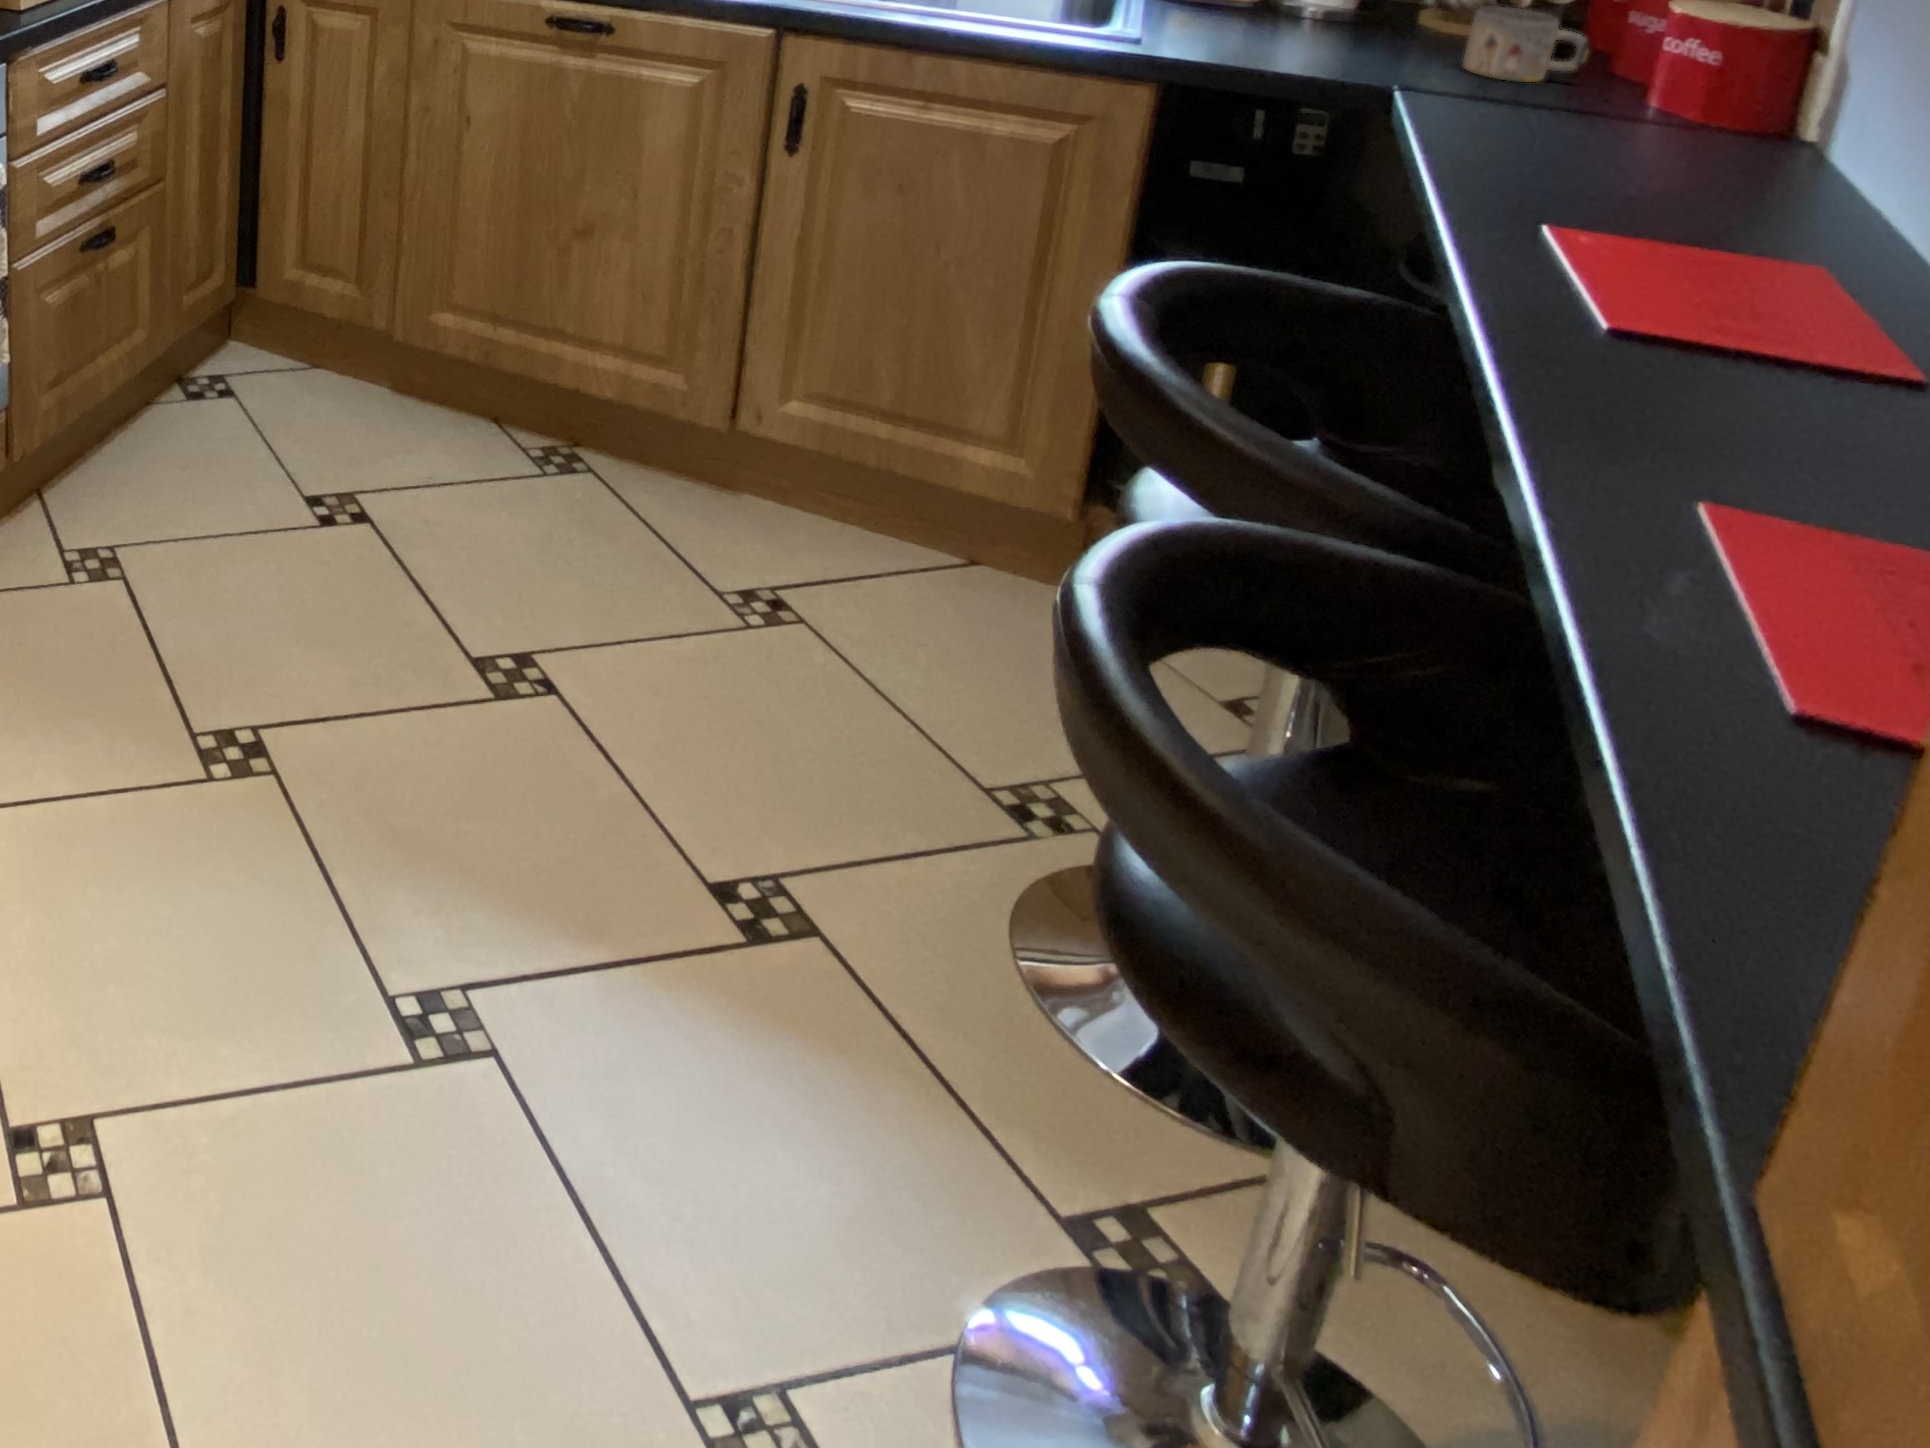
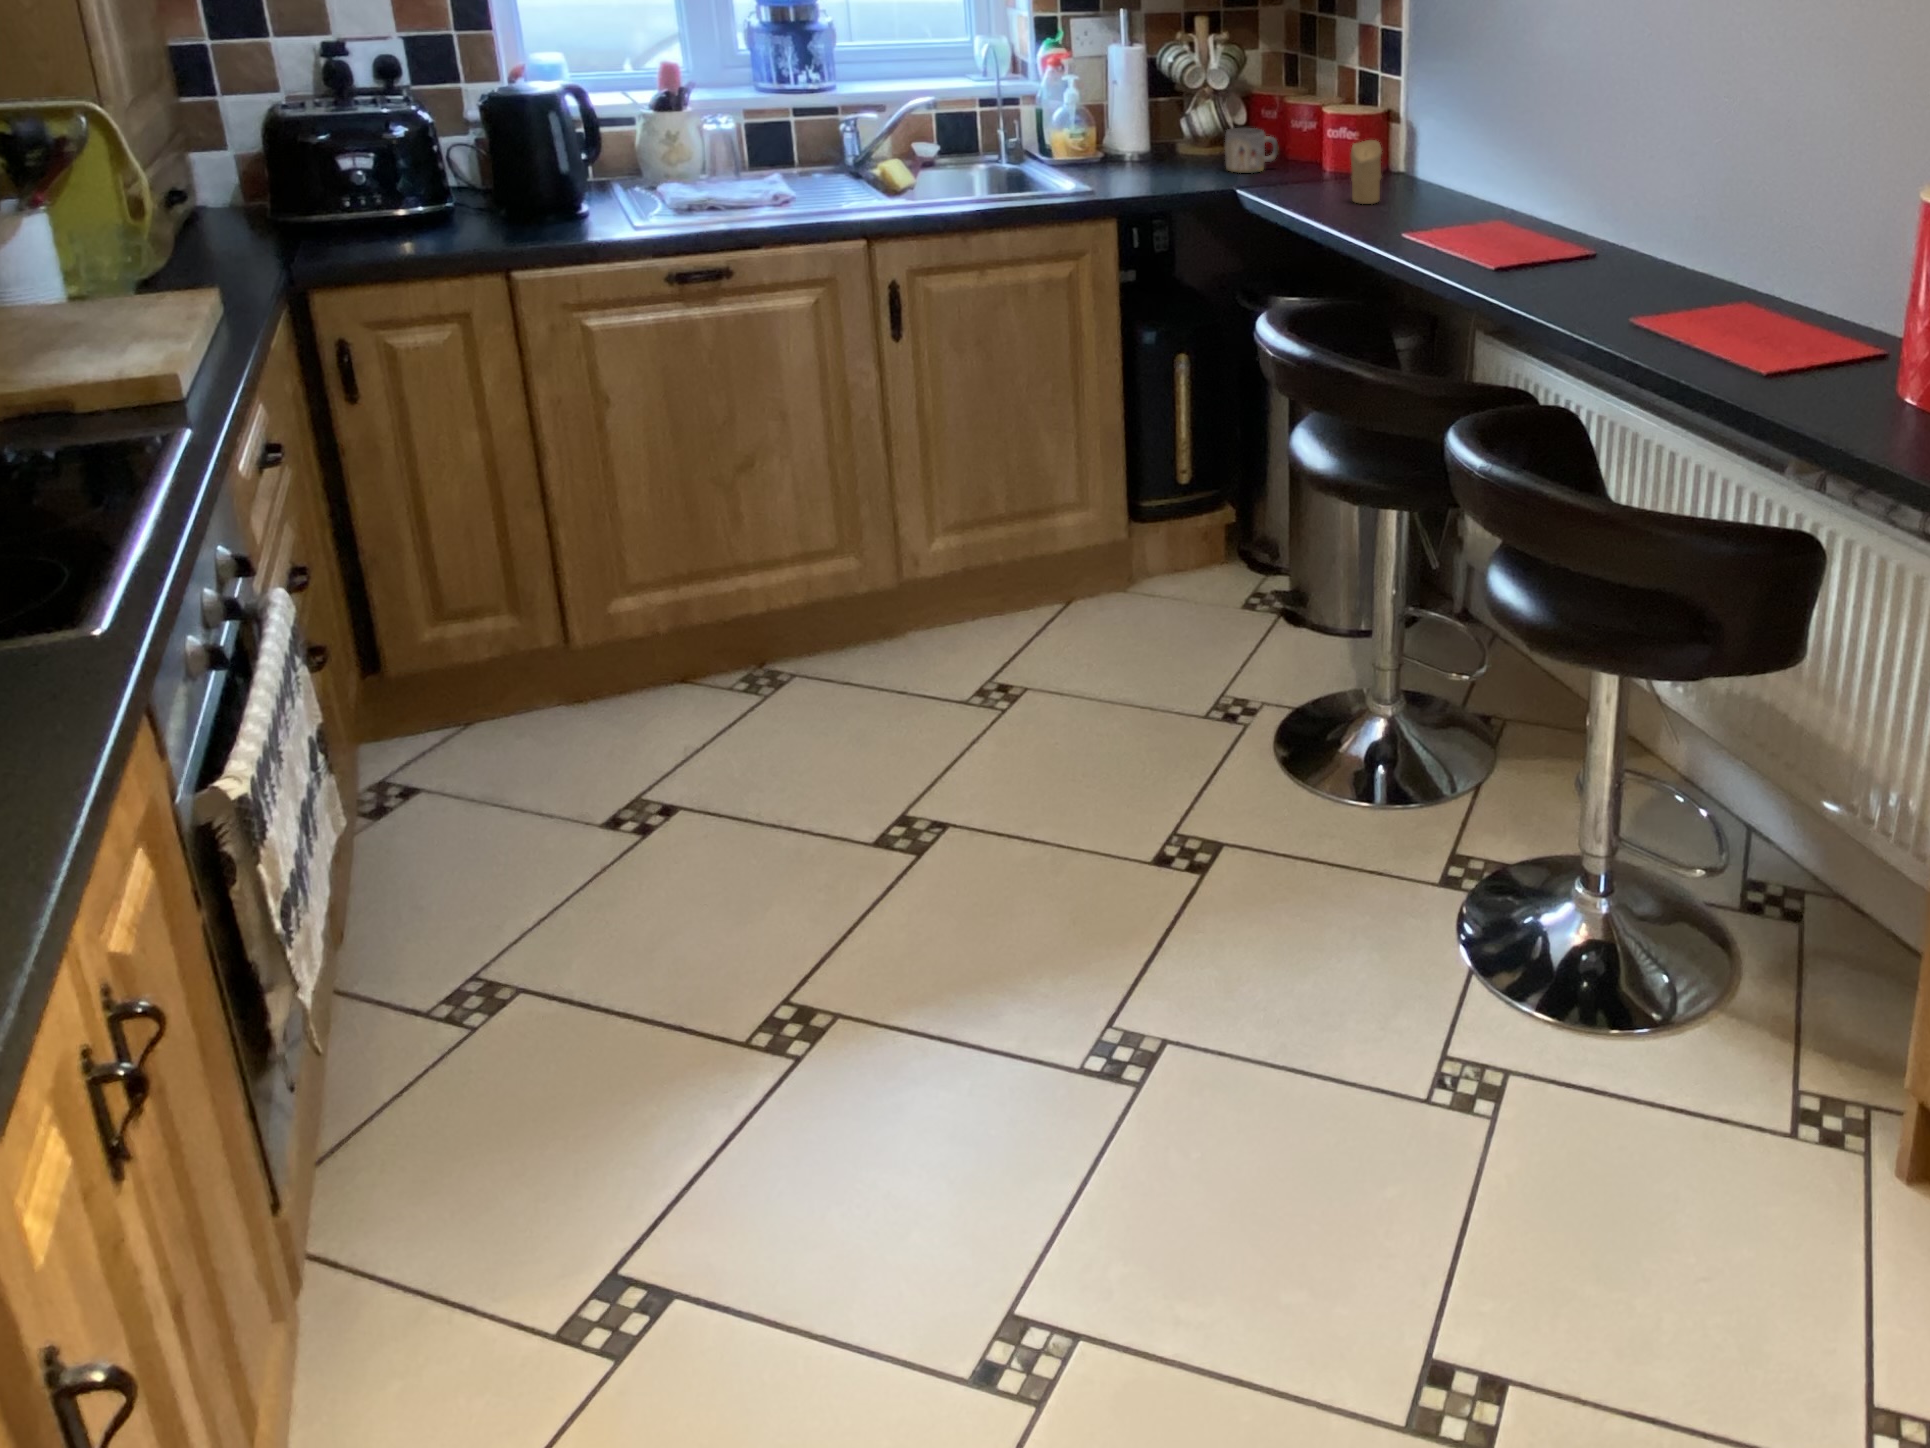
candle: none [1617,70,1711,179] -> present [1351,140,1382,204]

